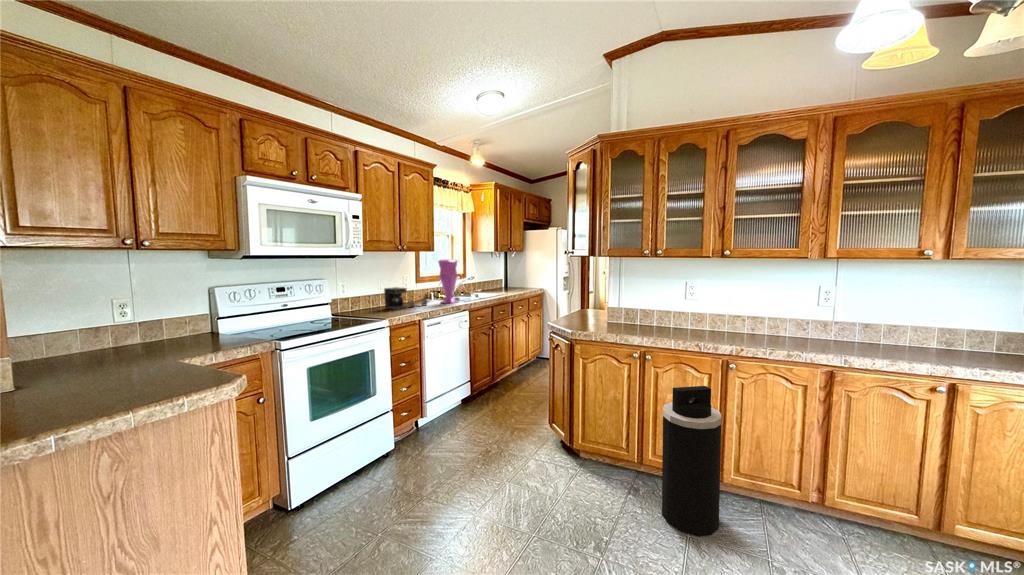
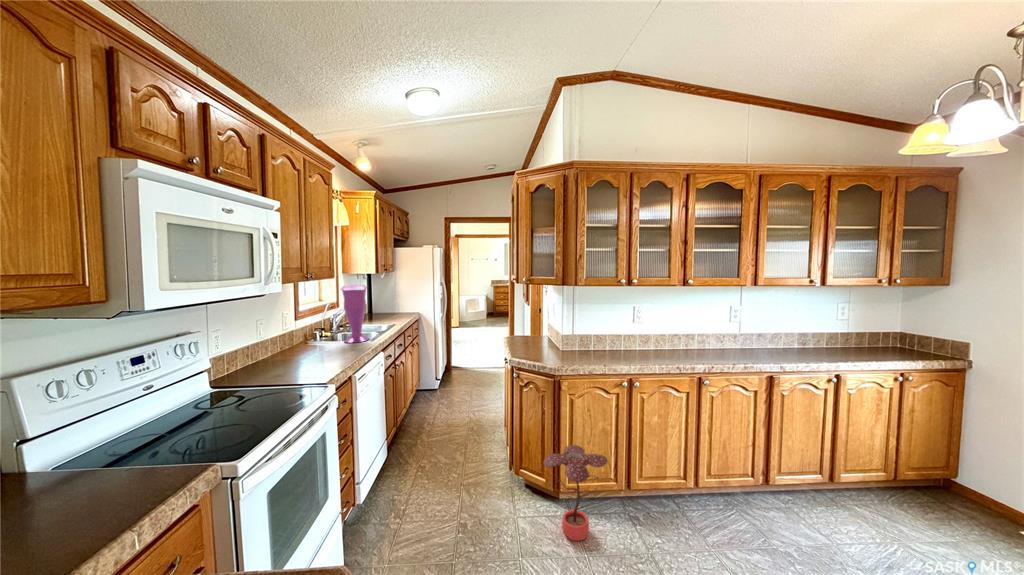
coffee maker: present [384,287,427,310] -> none [271,329,333,362]
trash can: present [662,386,721,536] -> none [665,406,722,552]
potted plant: none [544,405,601,488] -> present [544,445,607,541]

